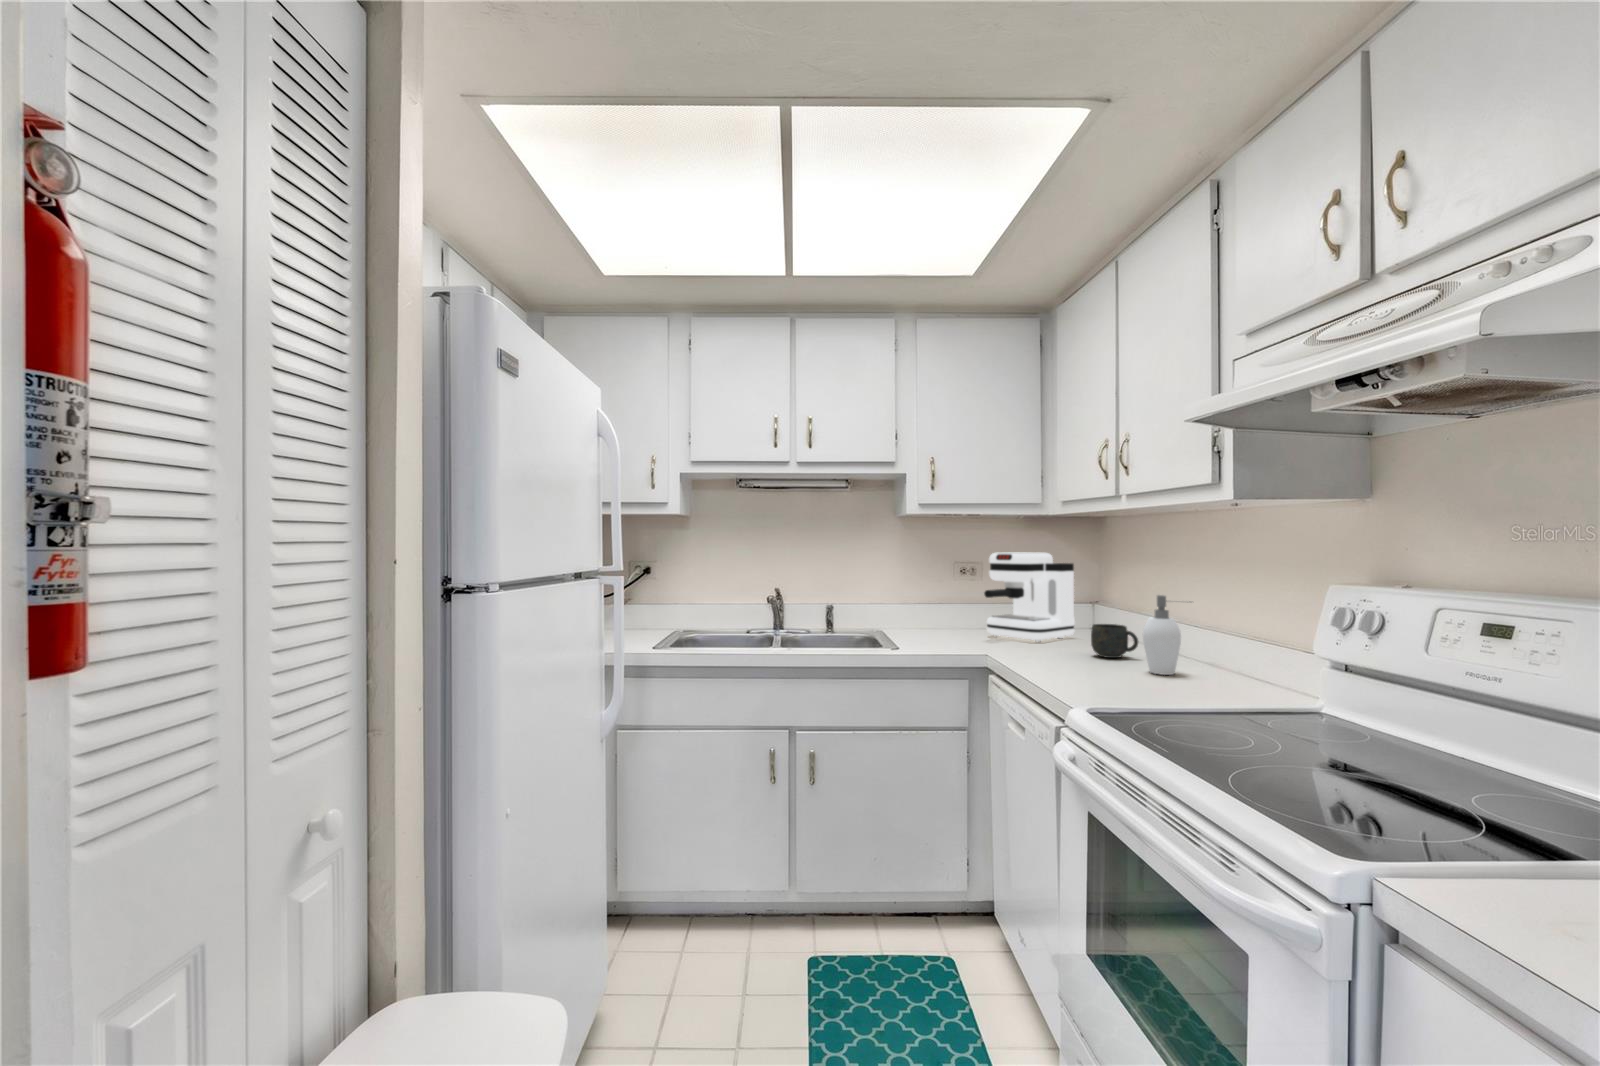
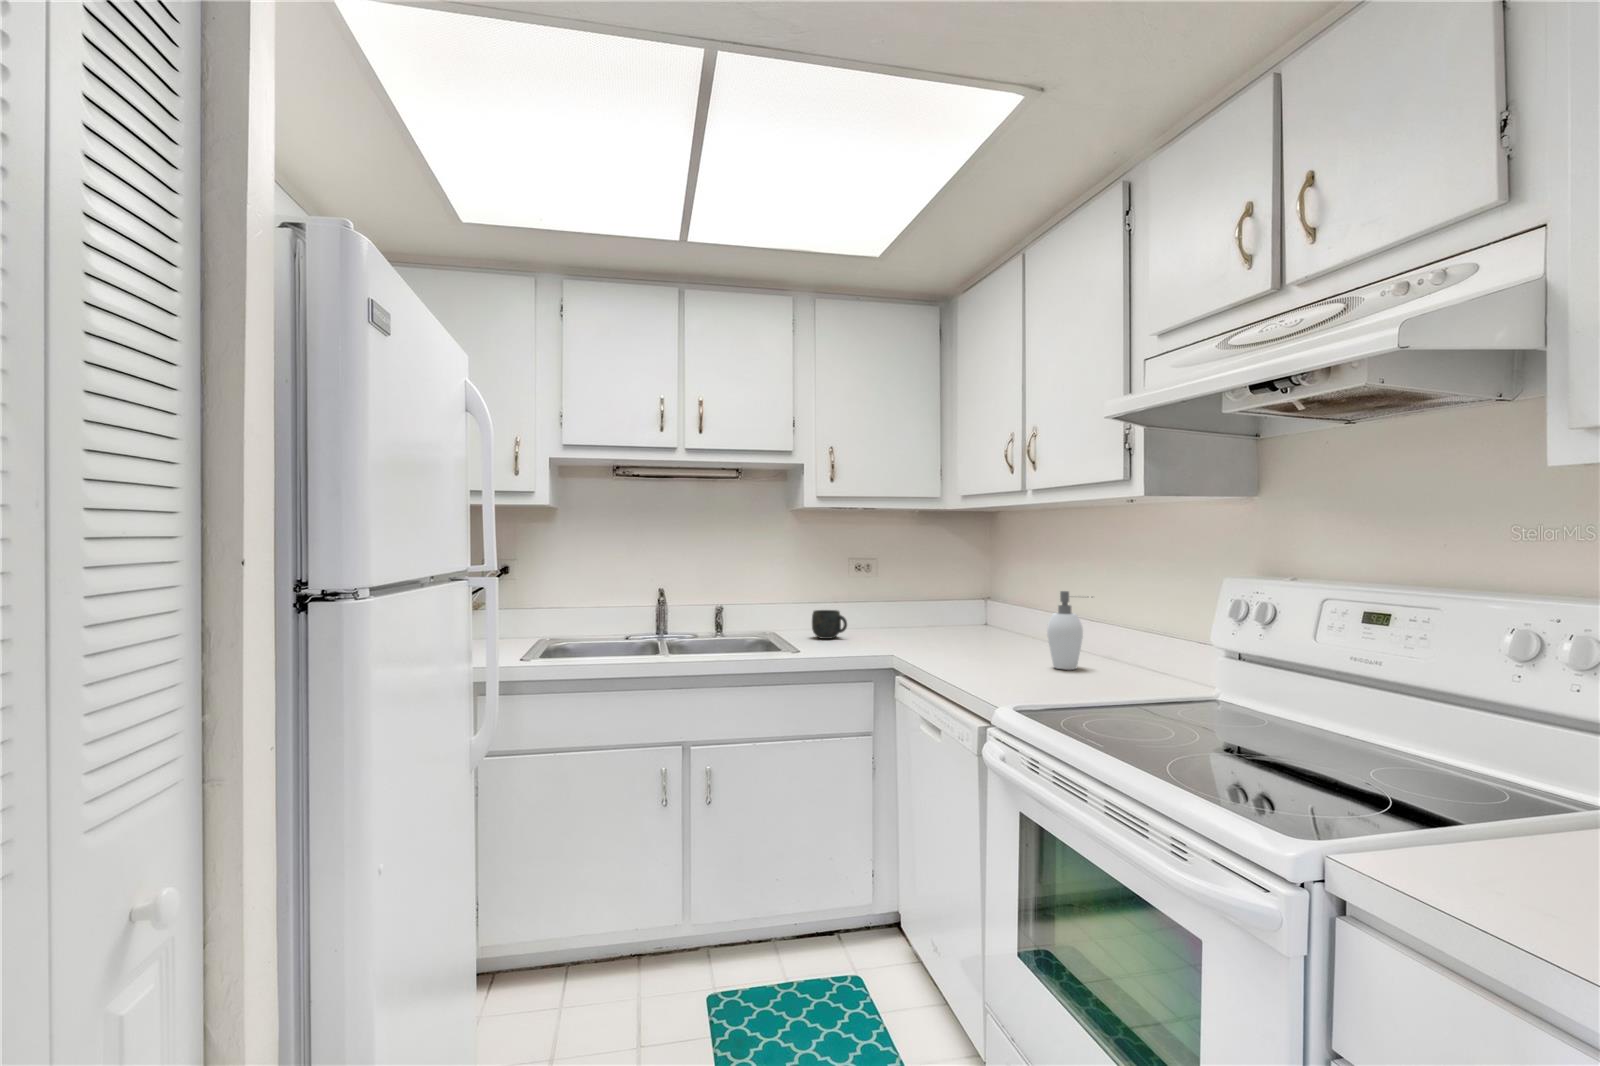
coffee maker: present [984,552,1075,642] -> none [884,549,970,640]
mug: present [1091,624,1138,658] -> present [812,610,847,639]

